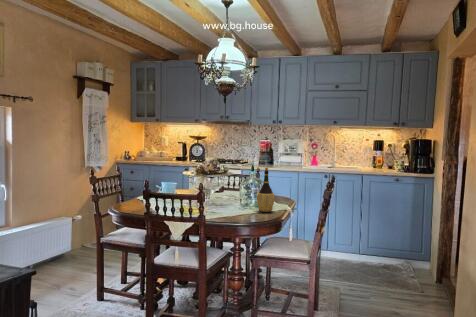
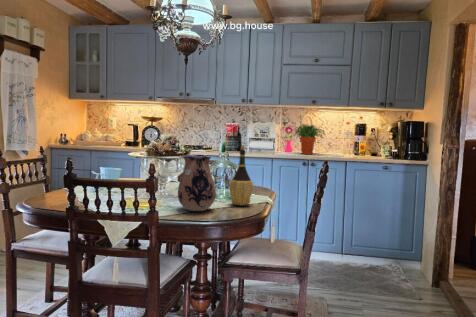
potted plant: none [315,141,345,168] -> present [294,124,323,154]
ceramic pitcher: none [219,175,246,216] -> present [178,155,216,211]

